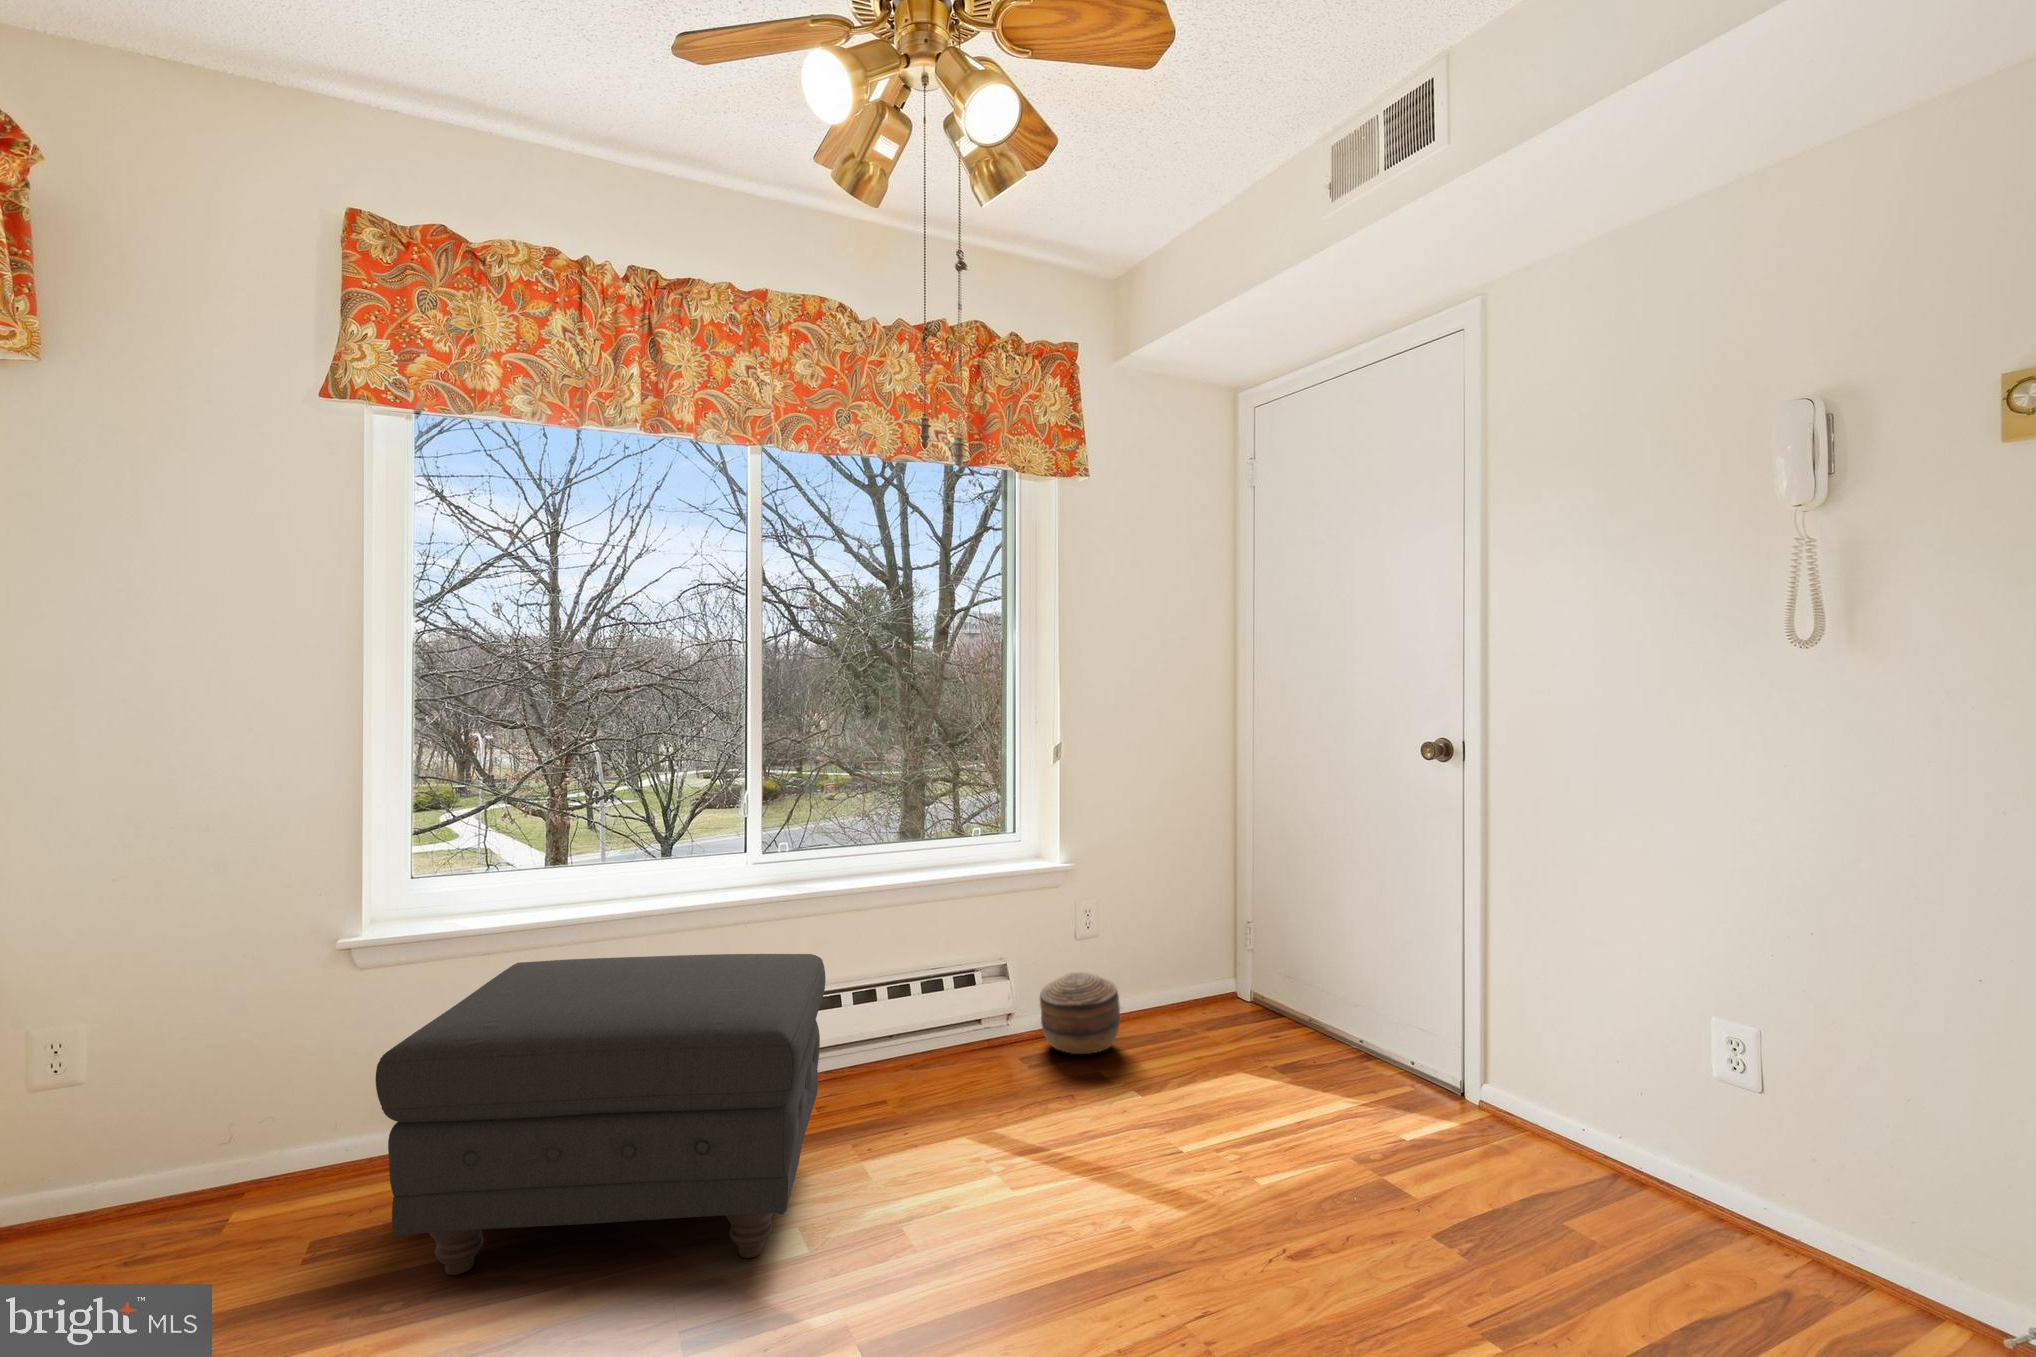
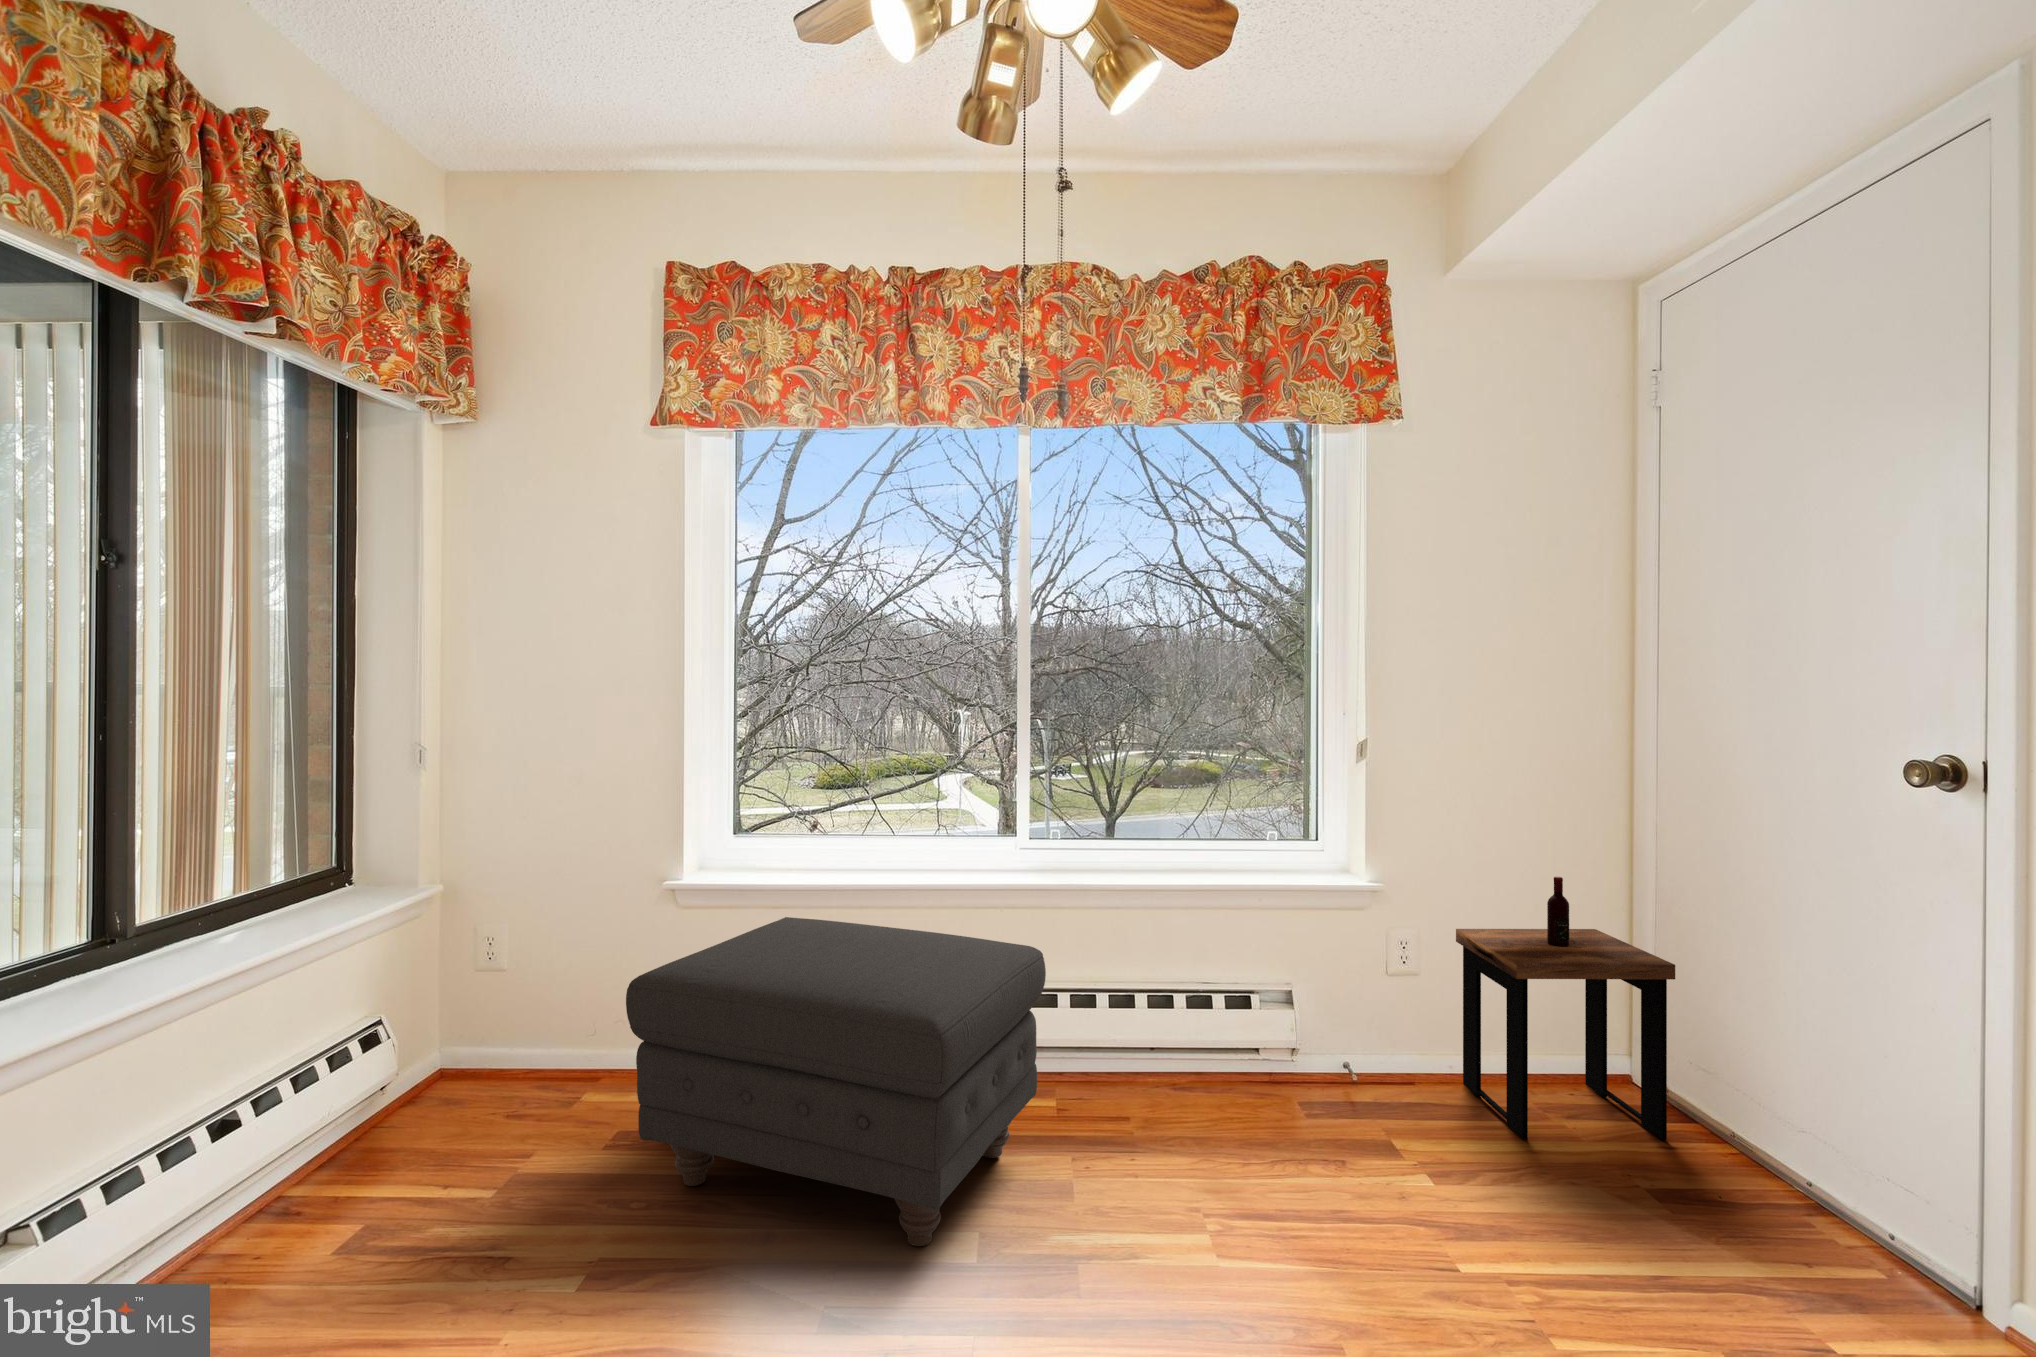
side table: none [1126,845,1276,1052] -> present [1456,877,1675,1140]
basket: present [1040,972,1120,1054] -> none [1328,1013,1432,1115]

